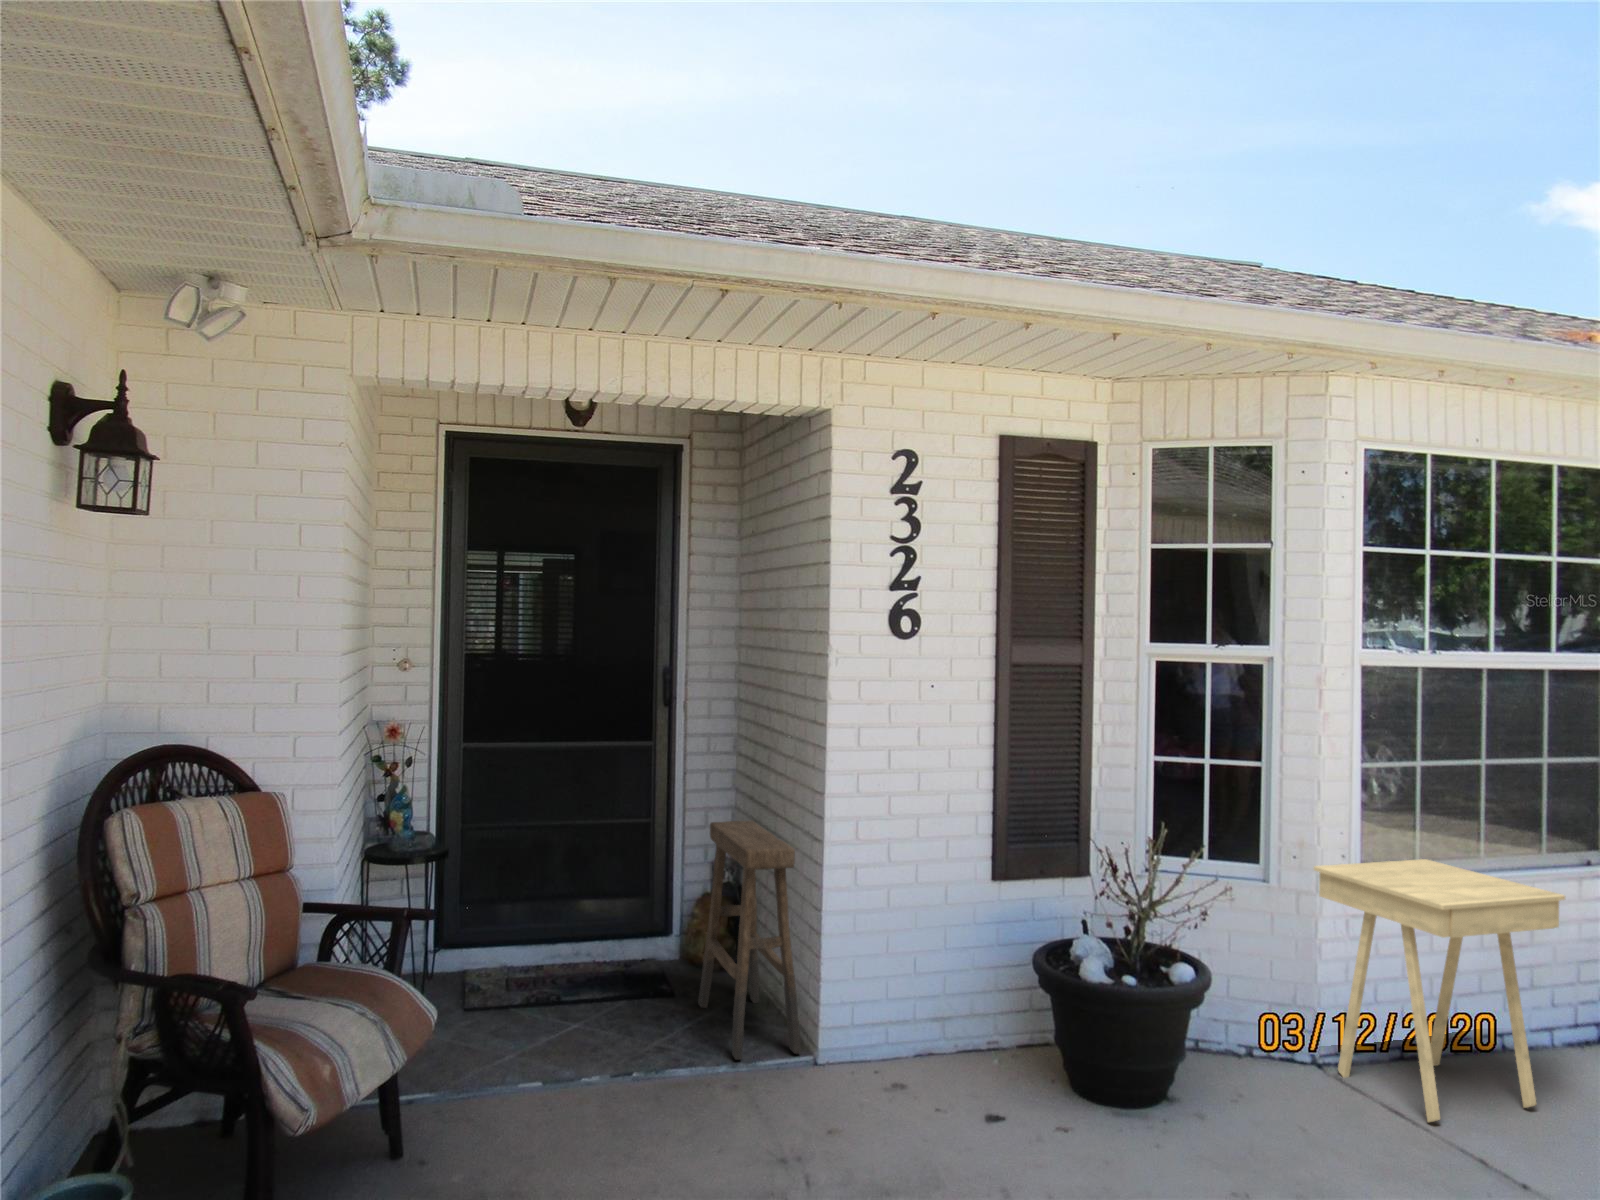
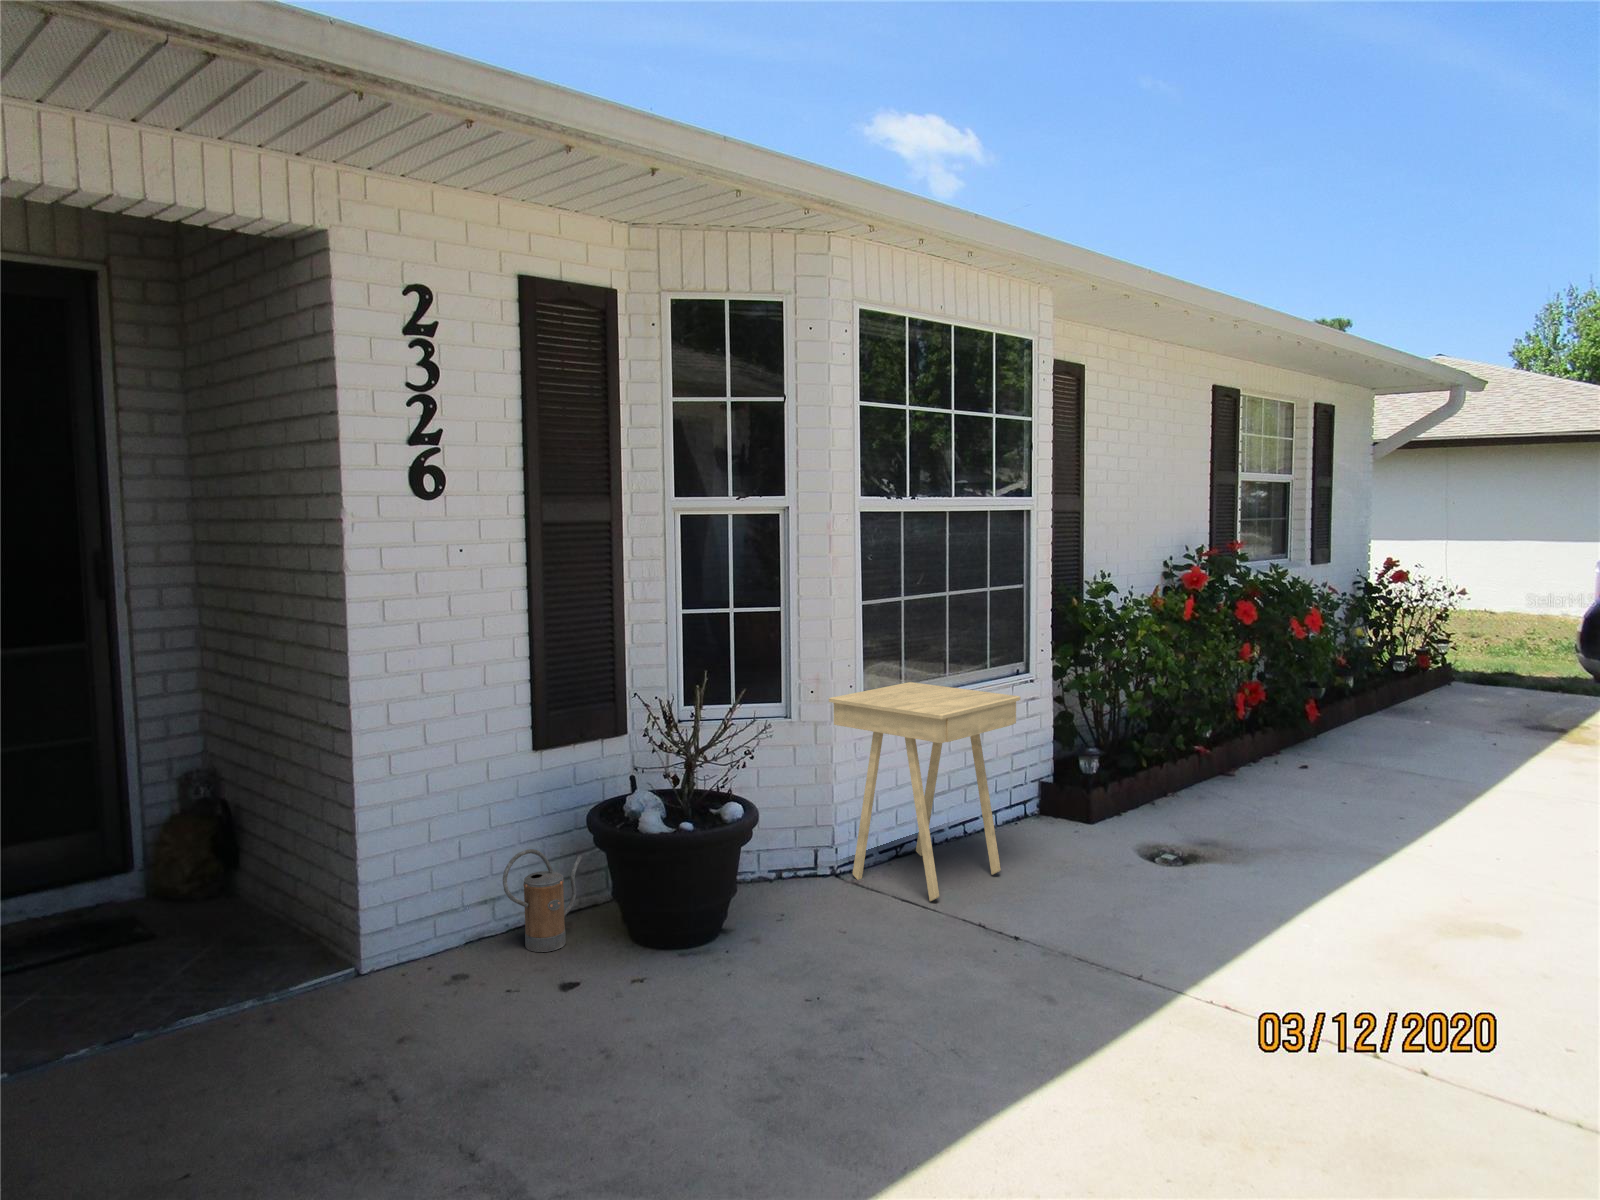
stool: present [698,820,801,1060] -> none [190,722,339,991]
watering can: none [946,976,1027,1081] -> present [503,849,583,952]

